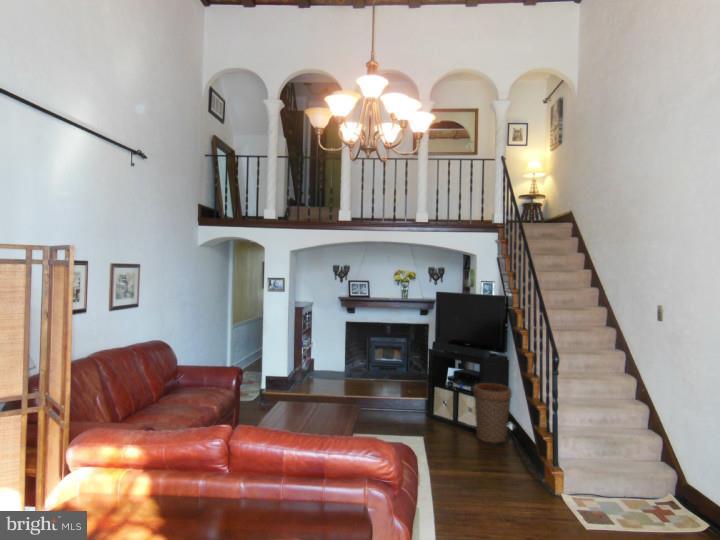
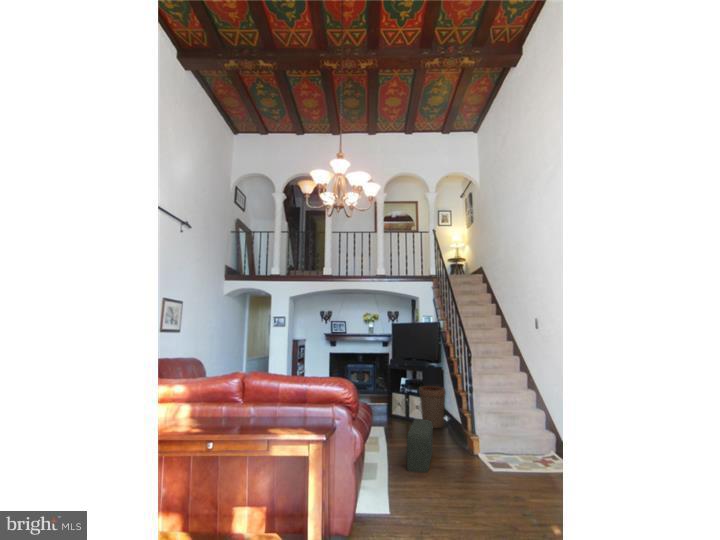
pouf: none [459,443,496,529] -> present [407,419,433,473]

